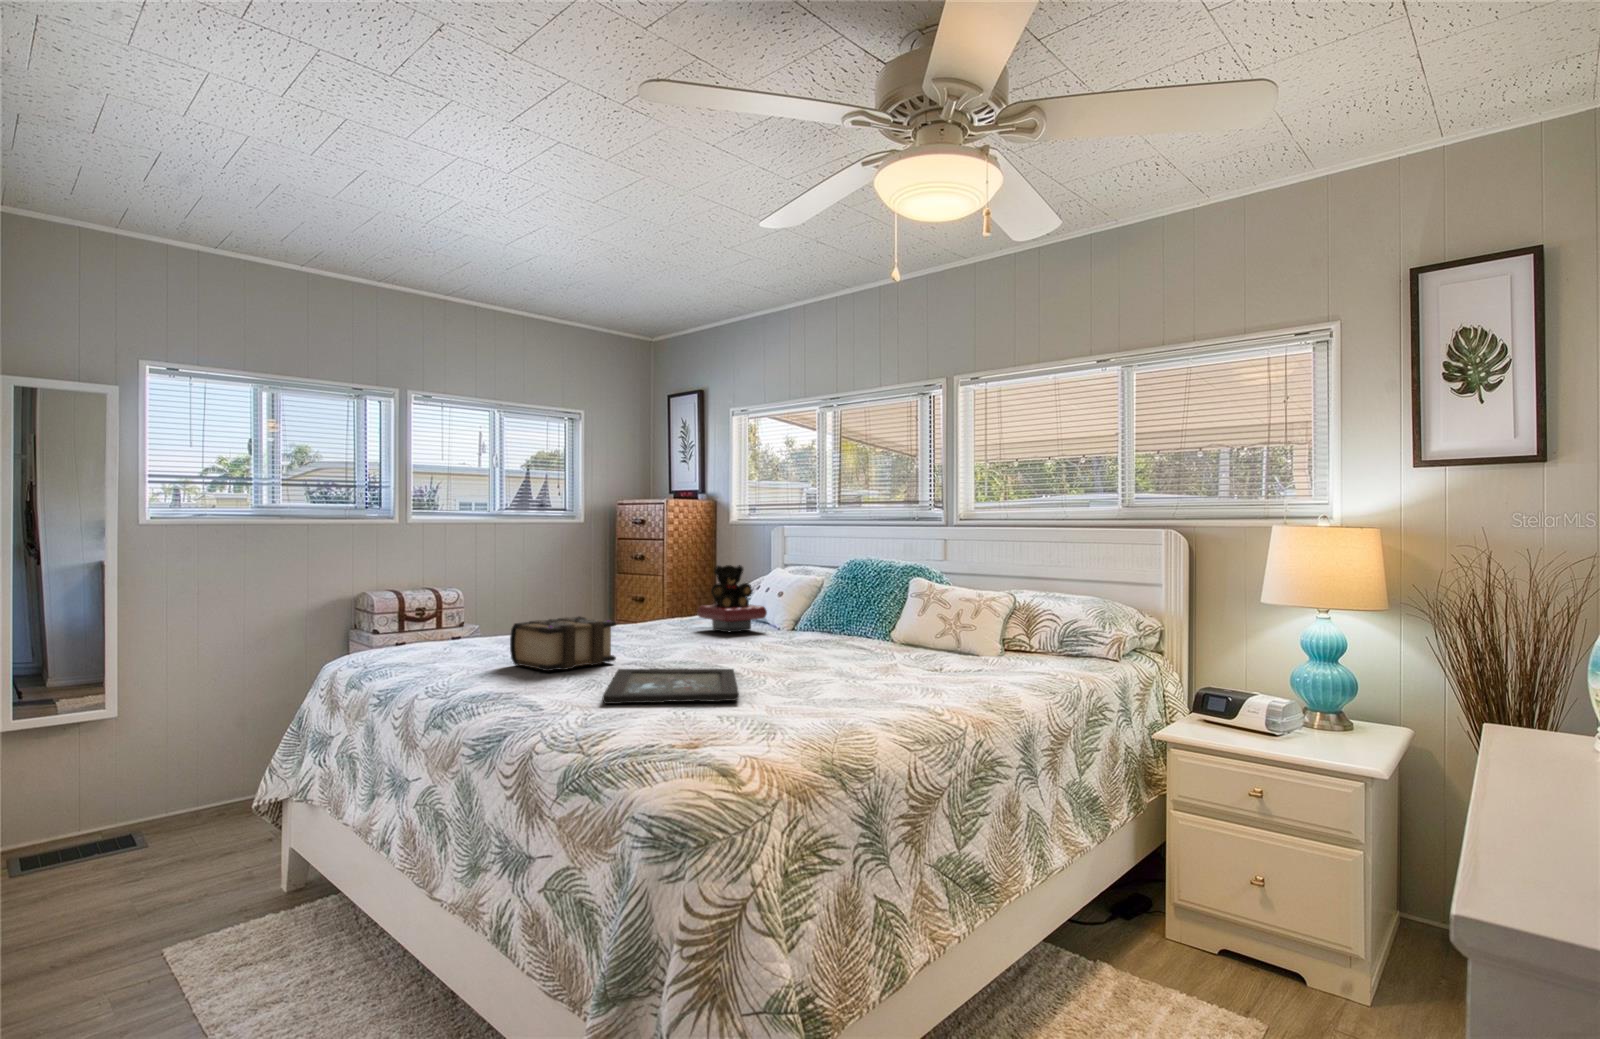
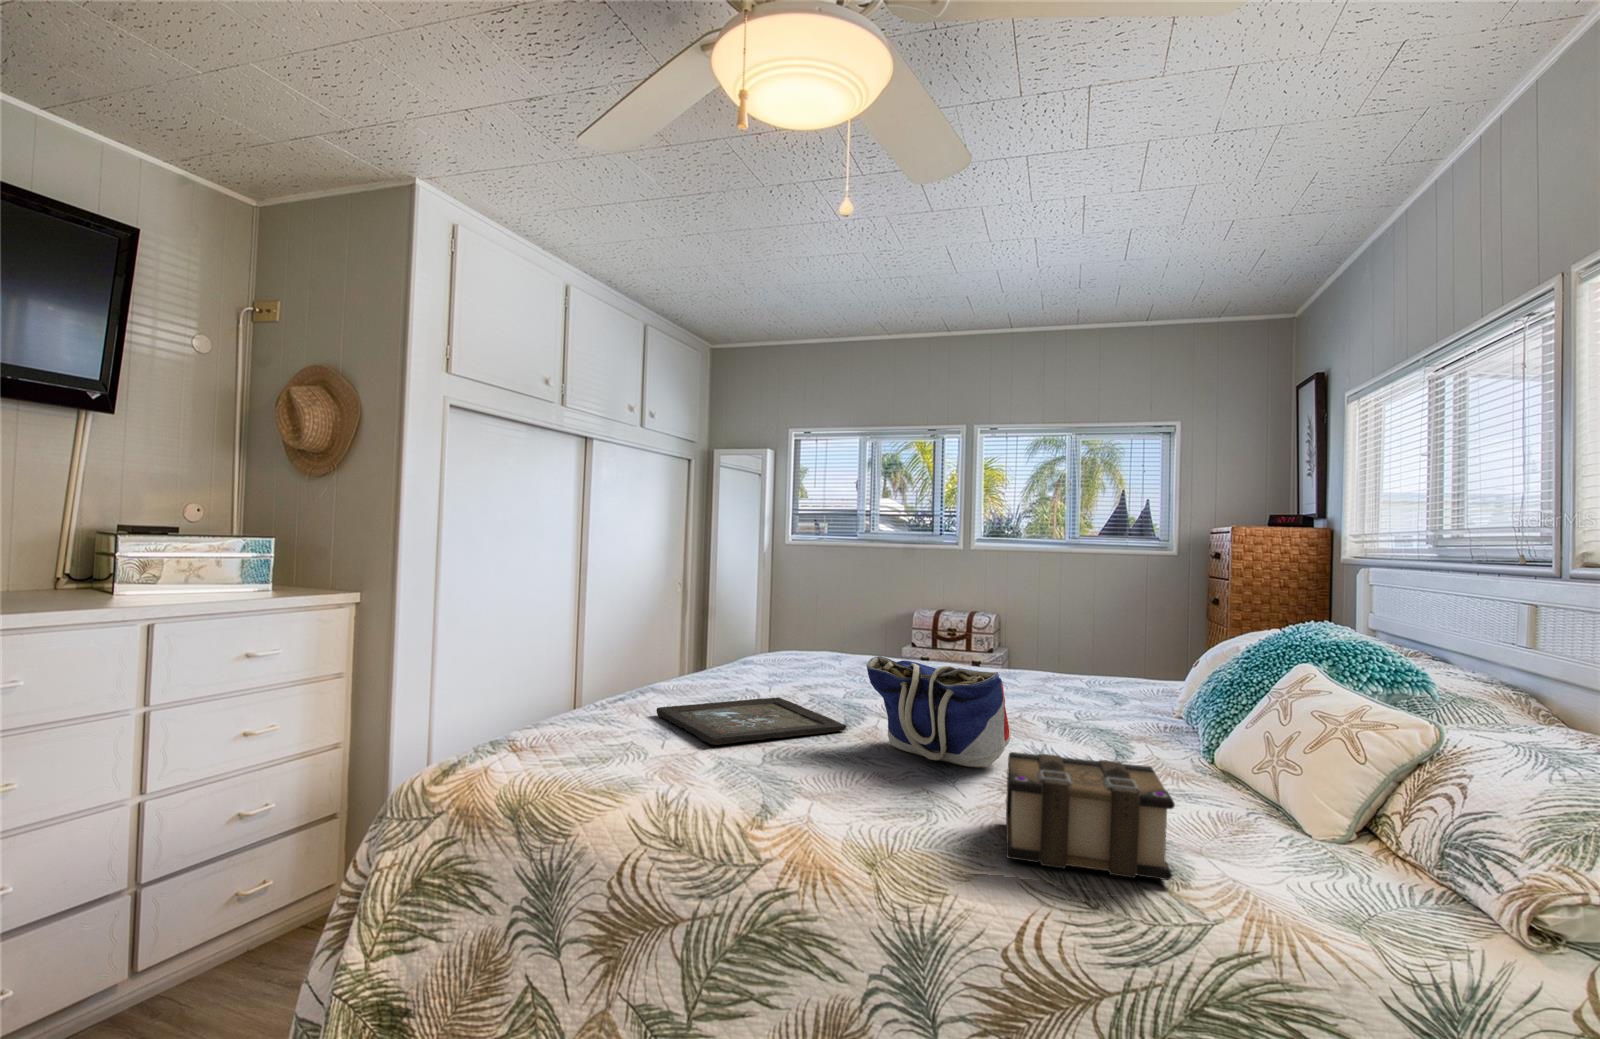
teddy bear: present [697,565,767,632] -> none [1062,615,1138,707]
tote bag: none [769,597,879,672] -> present [866,656,1011,768]
book: present [510,616,616,671] -> present [1006,752,1175,880]

